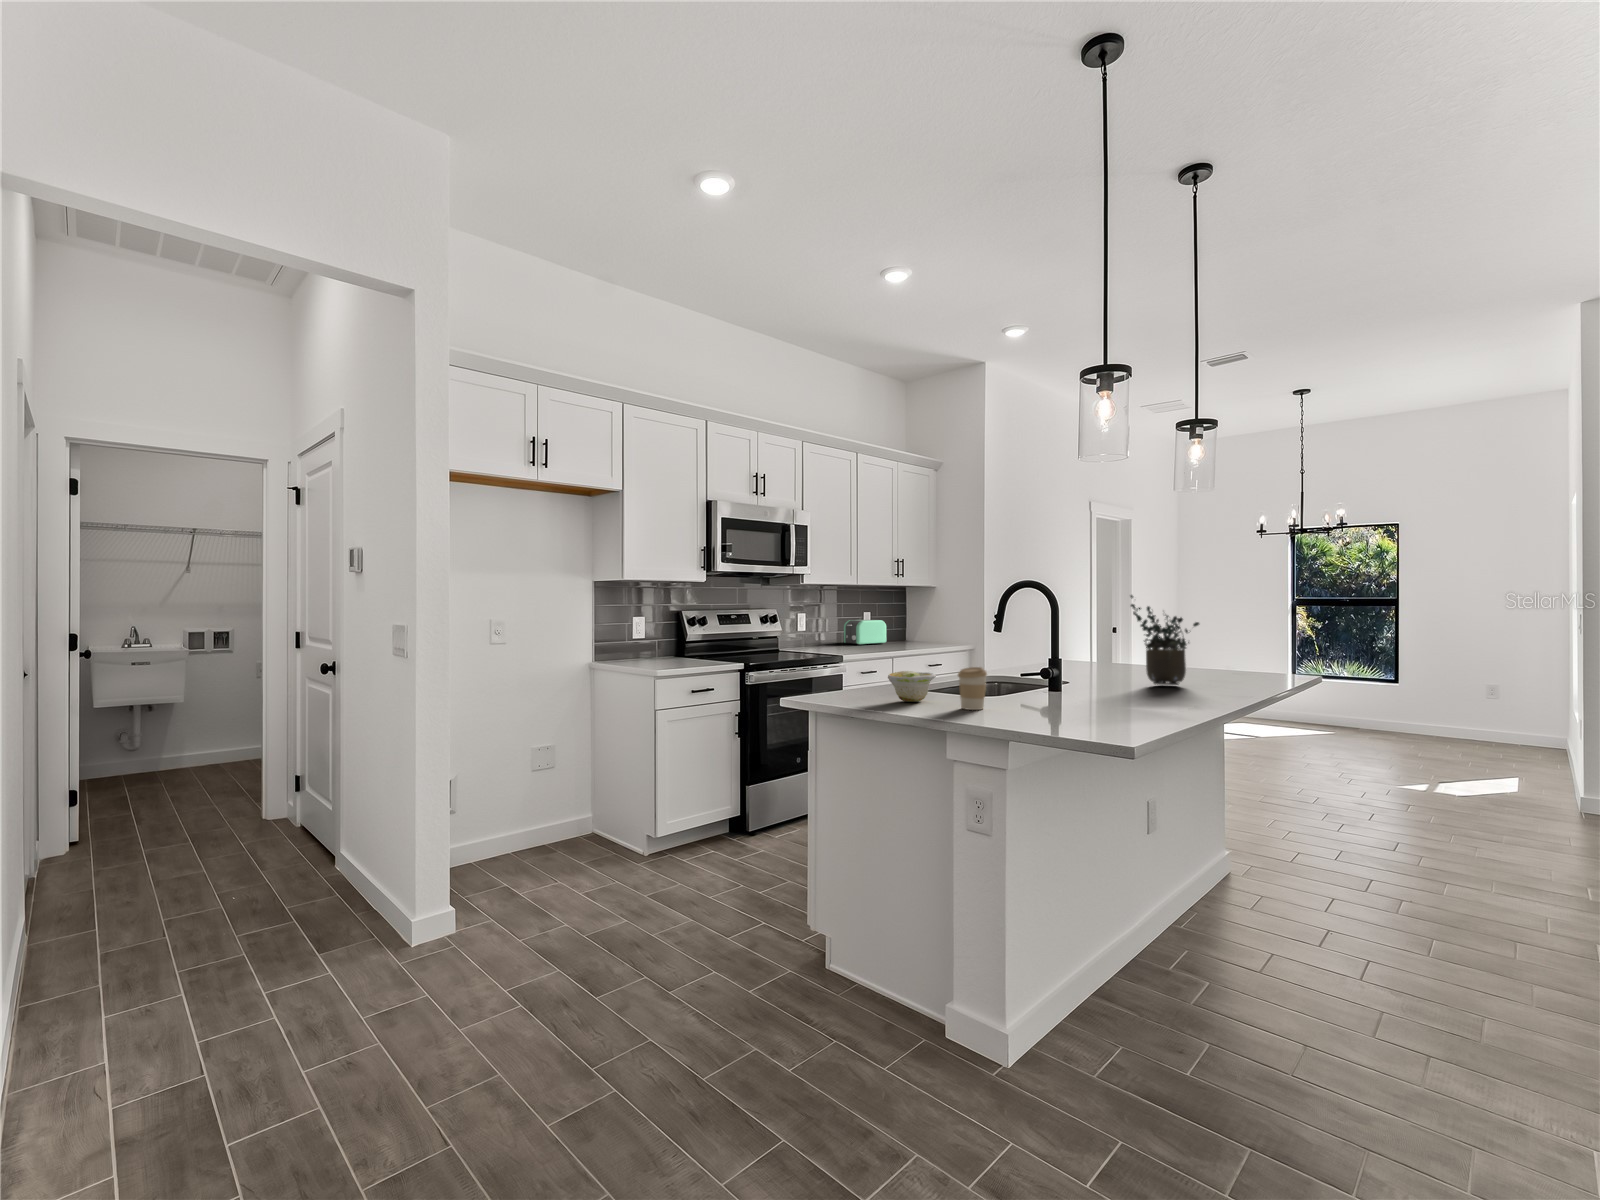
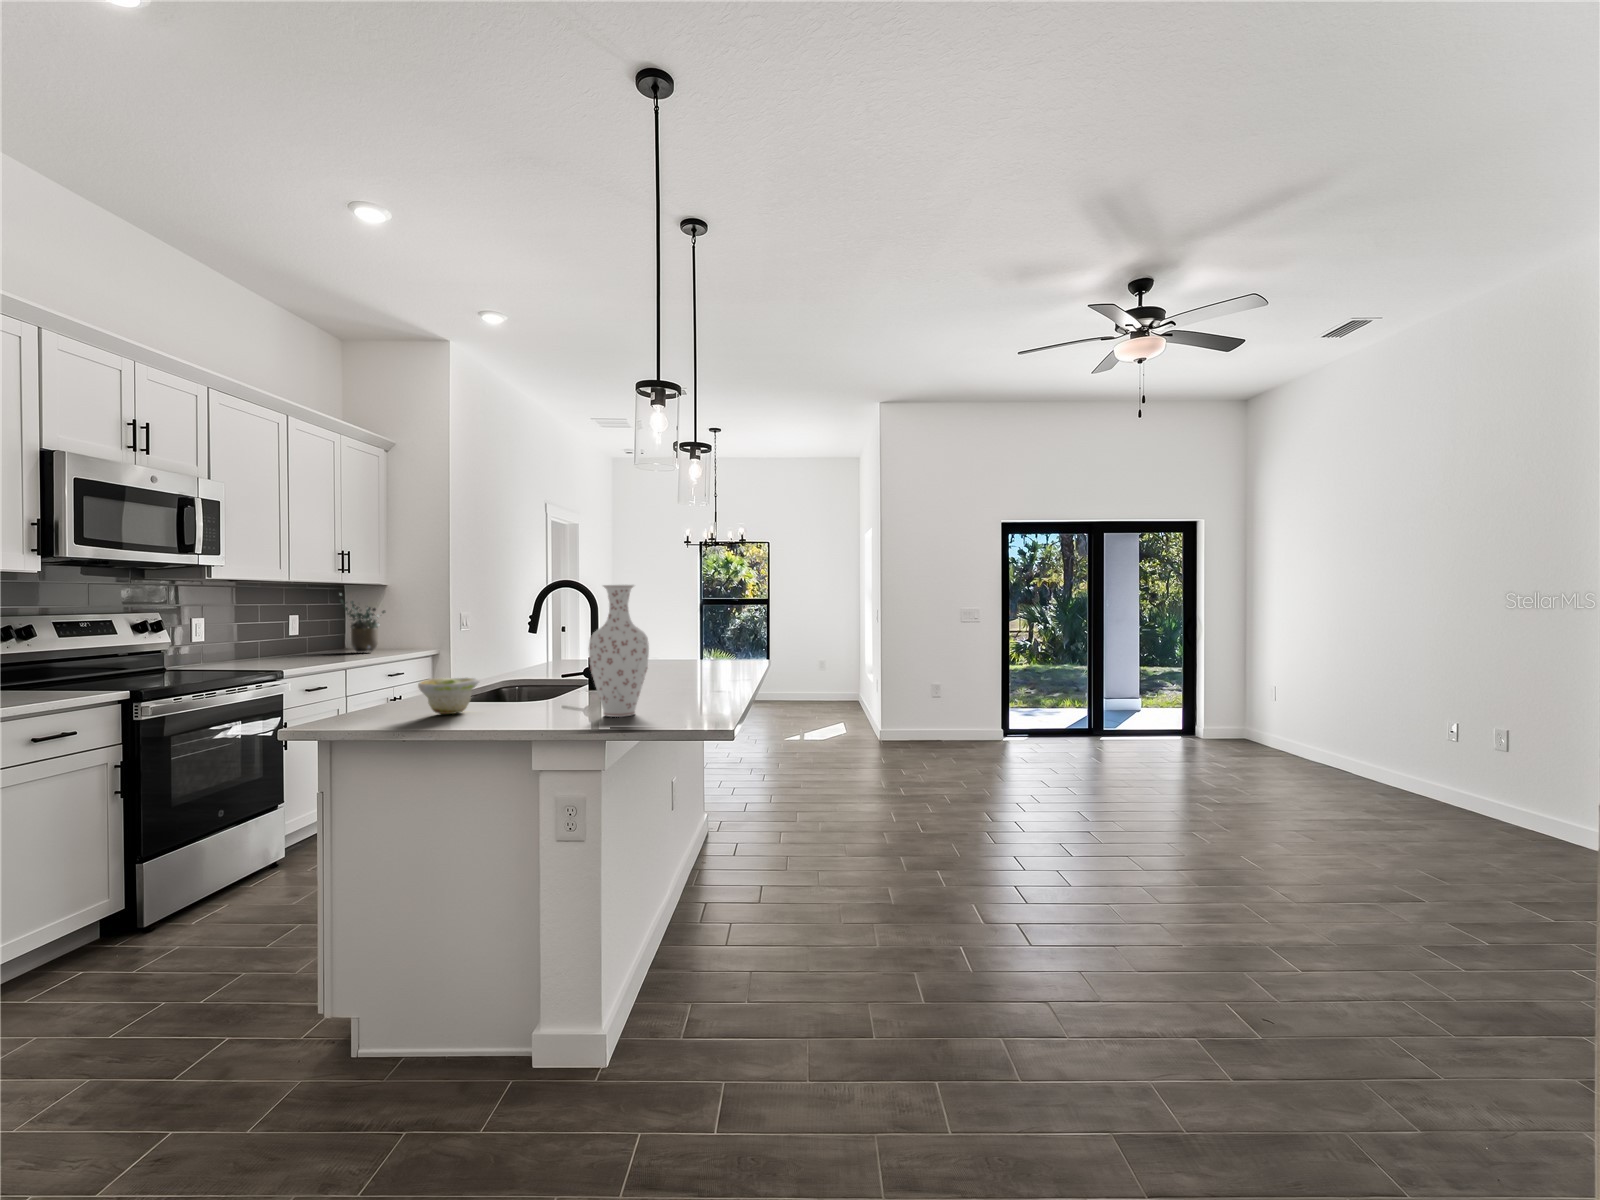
potted plant: present [1130,595,1199,685] -> present [340,594,385,652]
vase: none [1006,598,1063,720] -> present [589,585,649,717]
toaster: present [844,620,886,645] -> none [264,626,326,658]
coffee cup: present [958,667,987,710] -> none [519,666,554,715]

